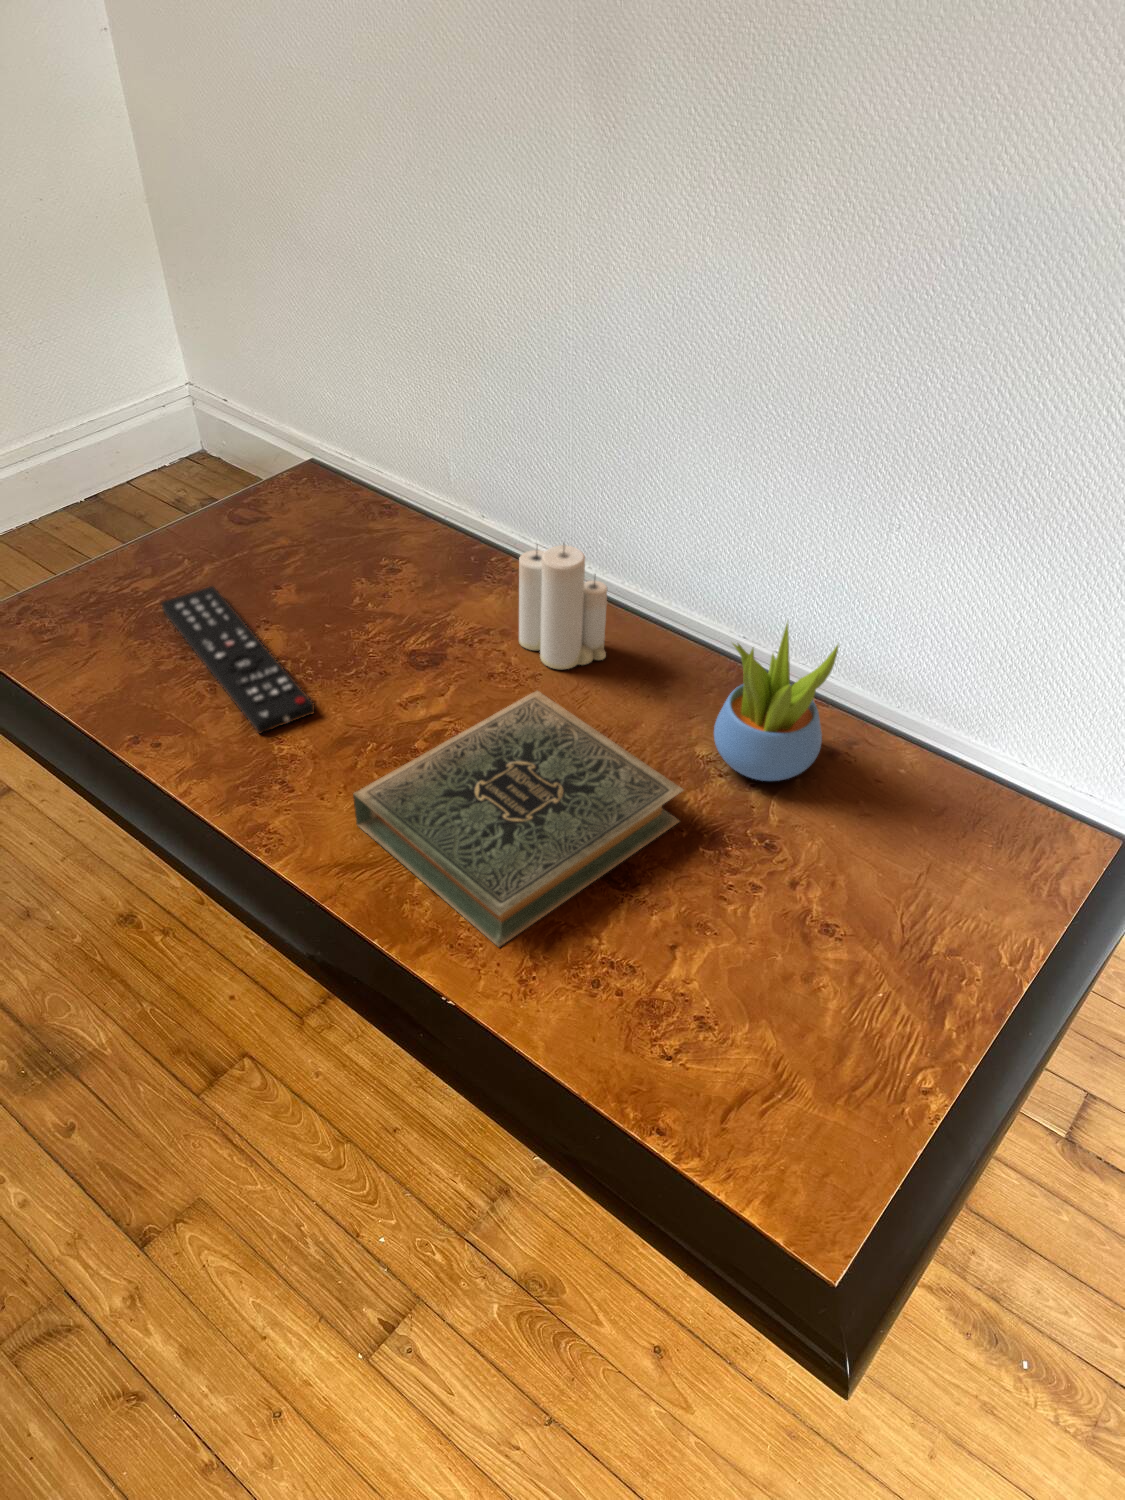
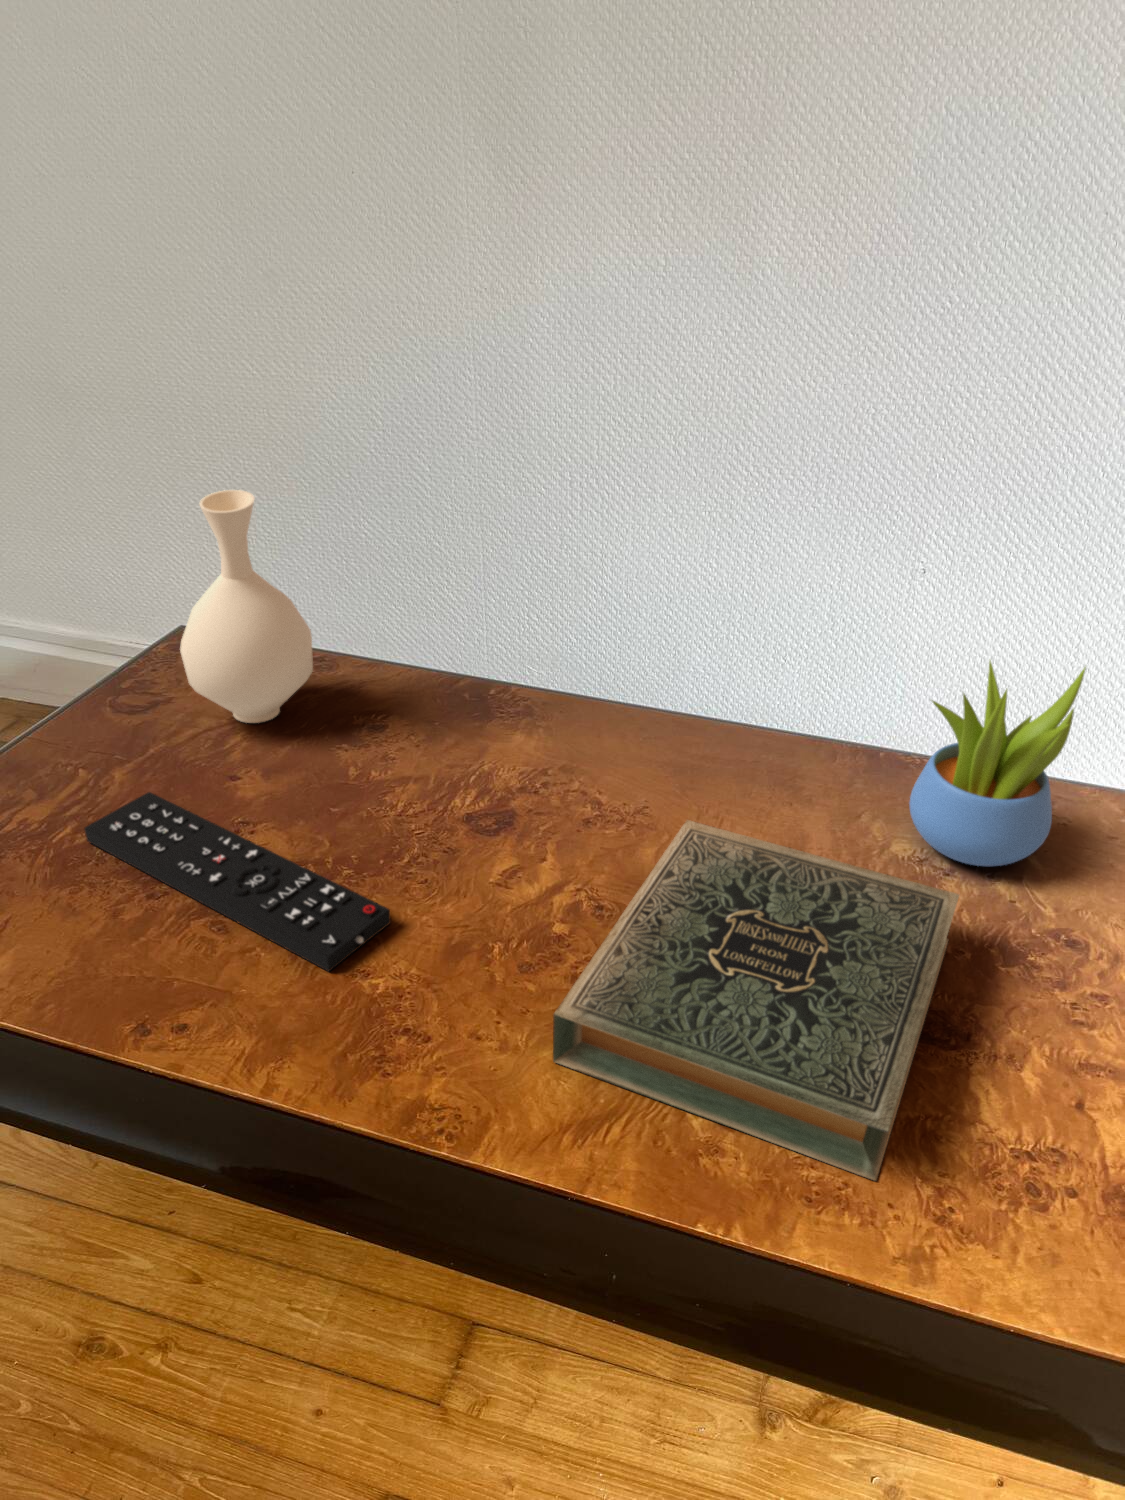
vase: none [265,372,363,548] -> present [180,490,313,723]
candle: present [519,545,607,669] -> none [582,627,704,797]

